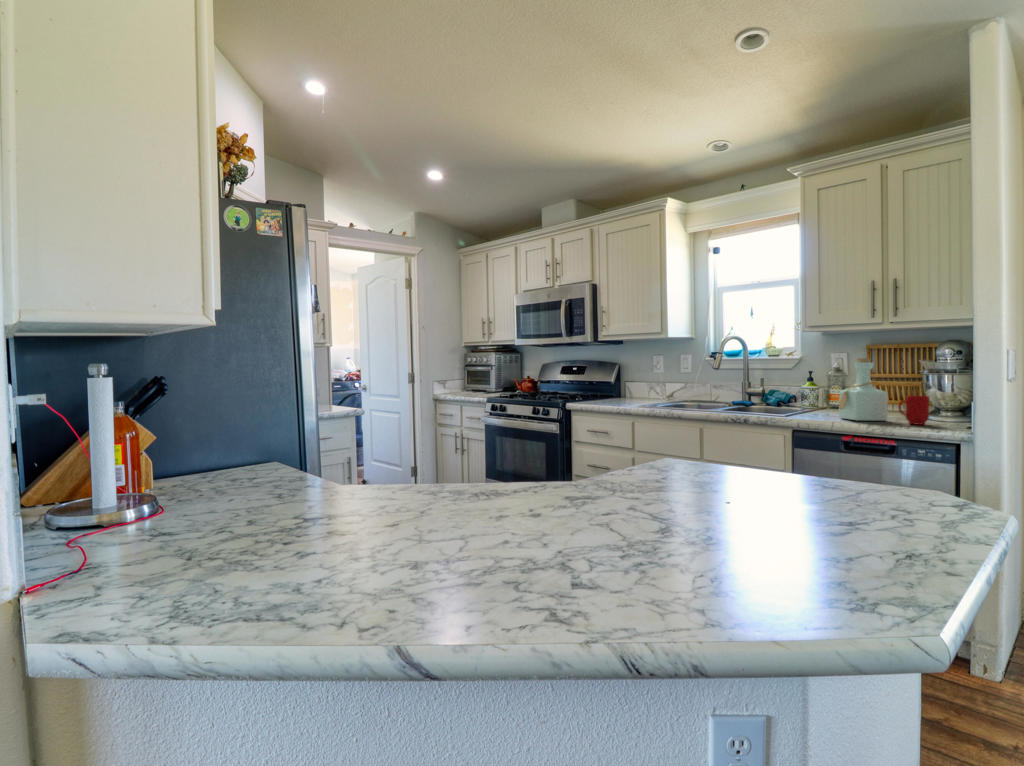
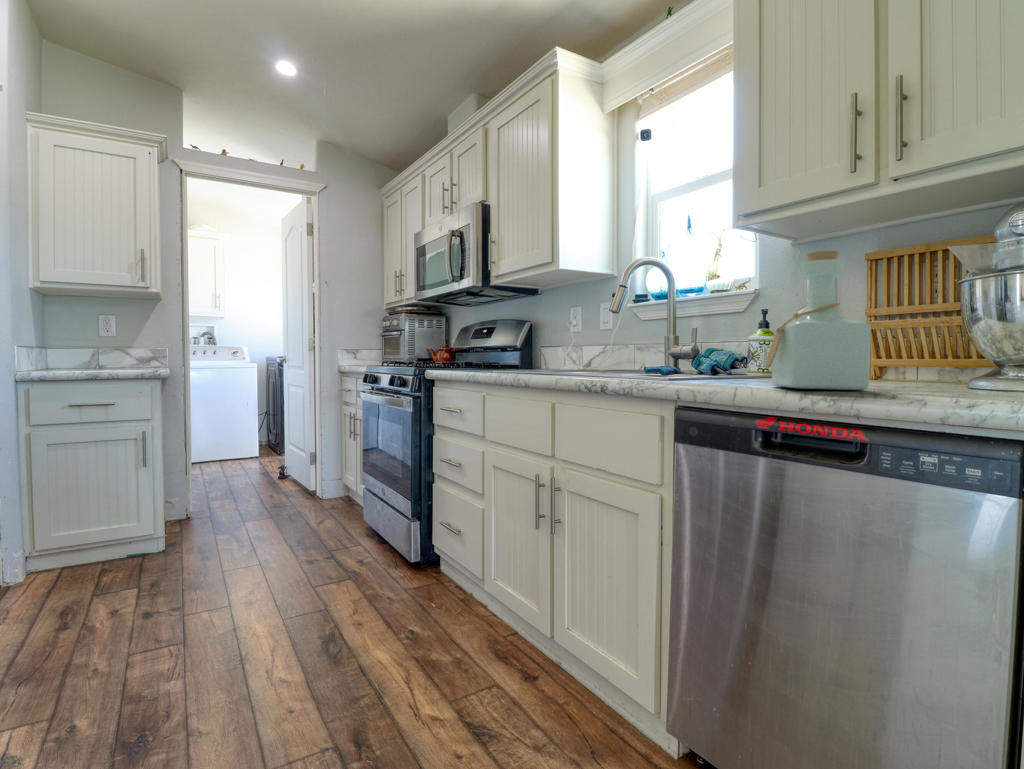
mug: present [899,396,929,425] -> none [886,324,968,396]

